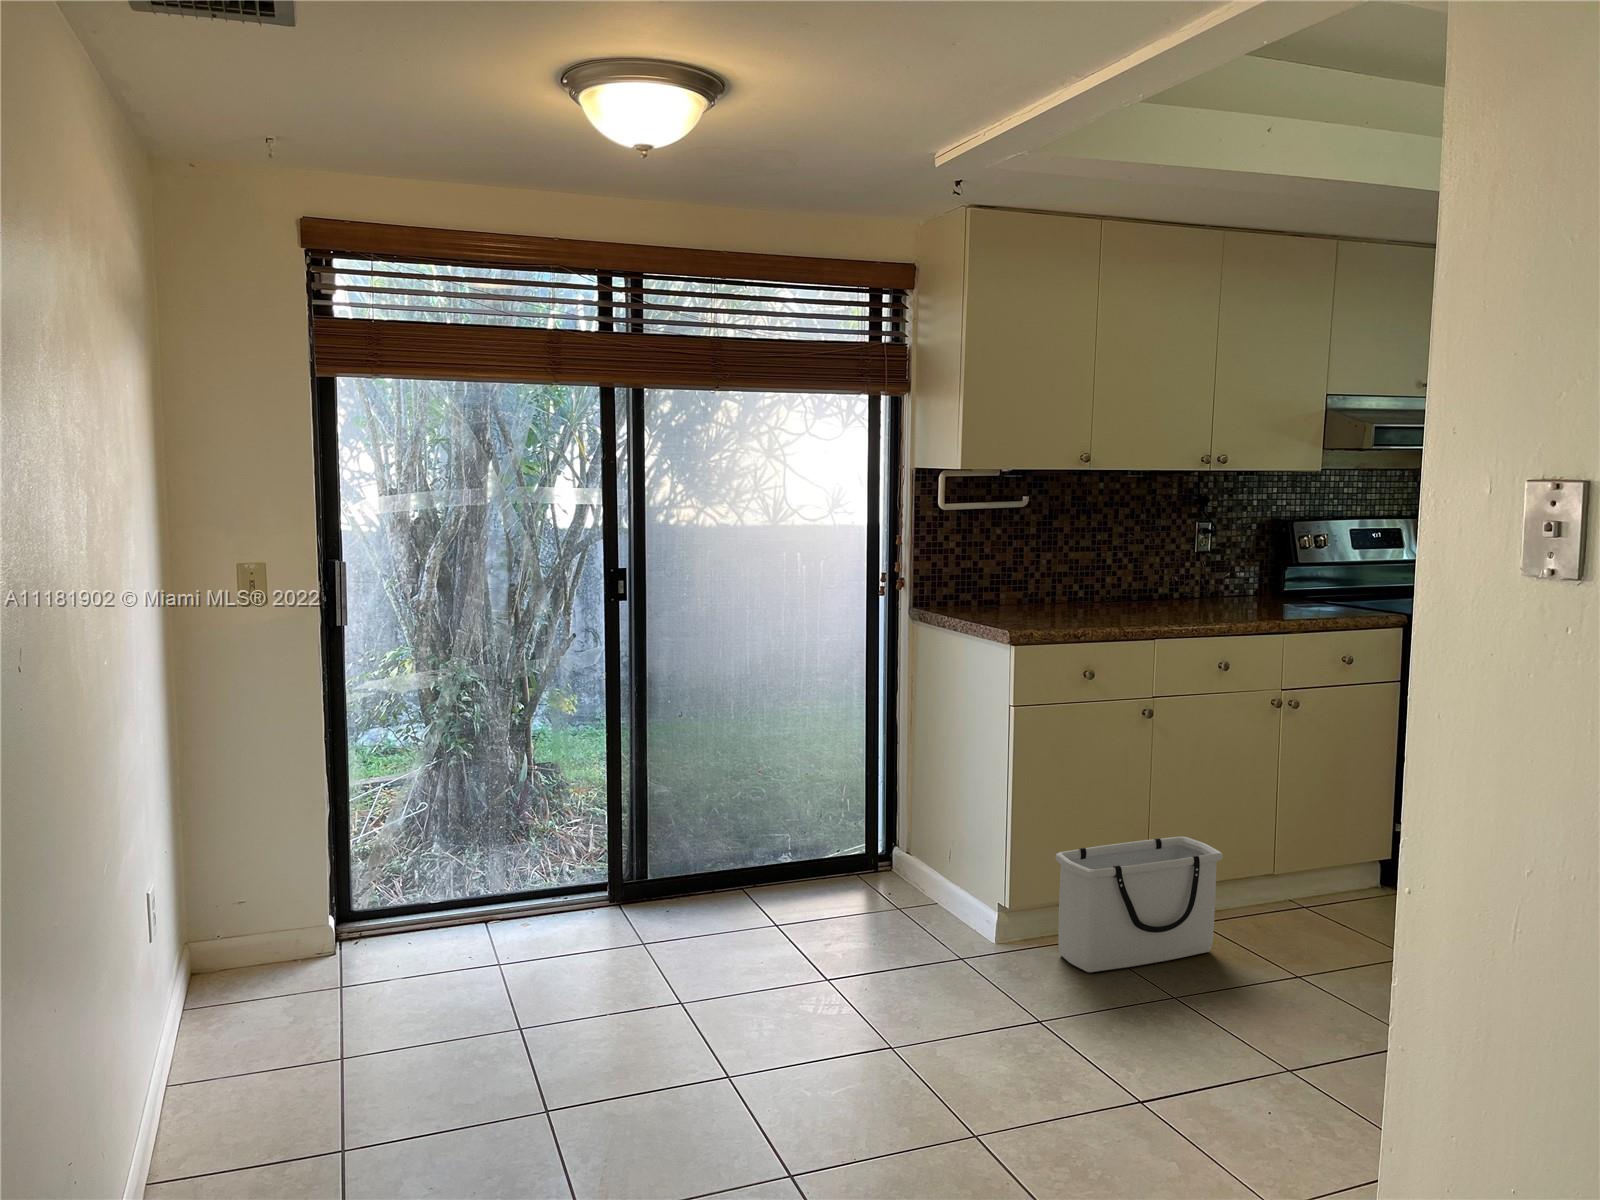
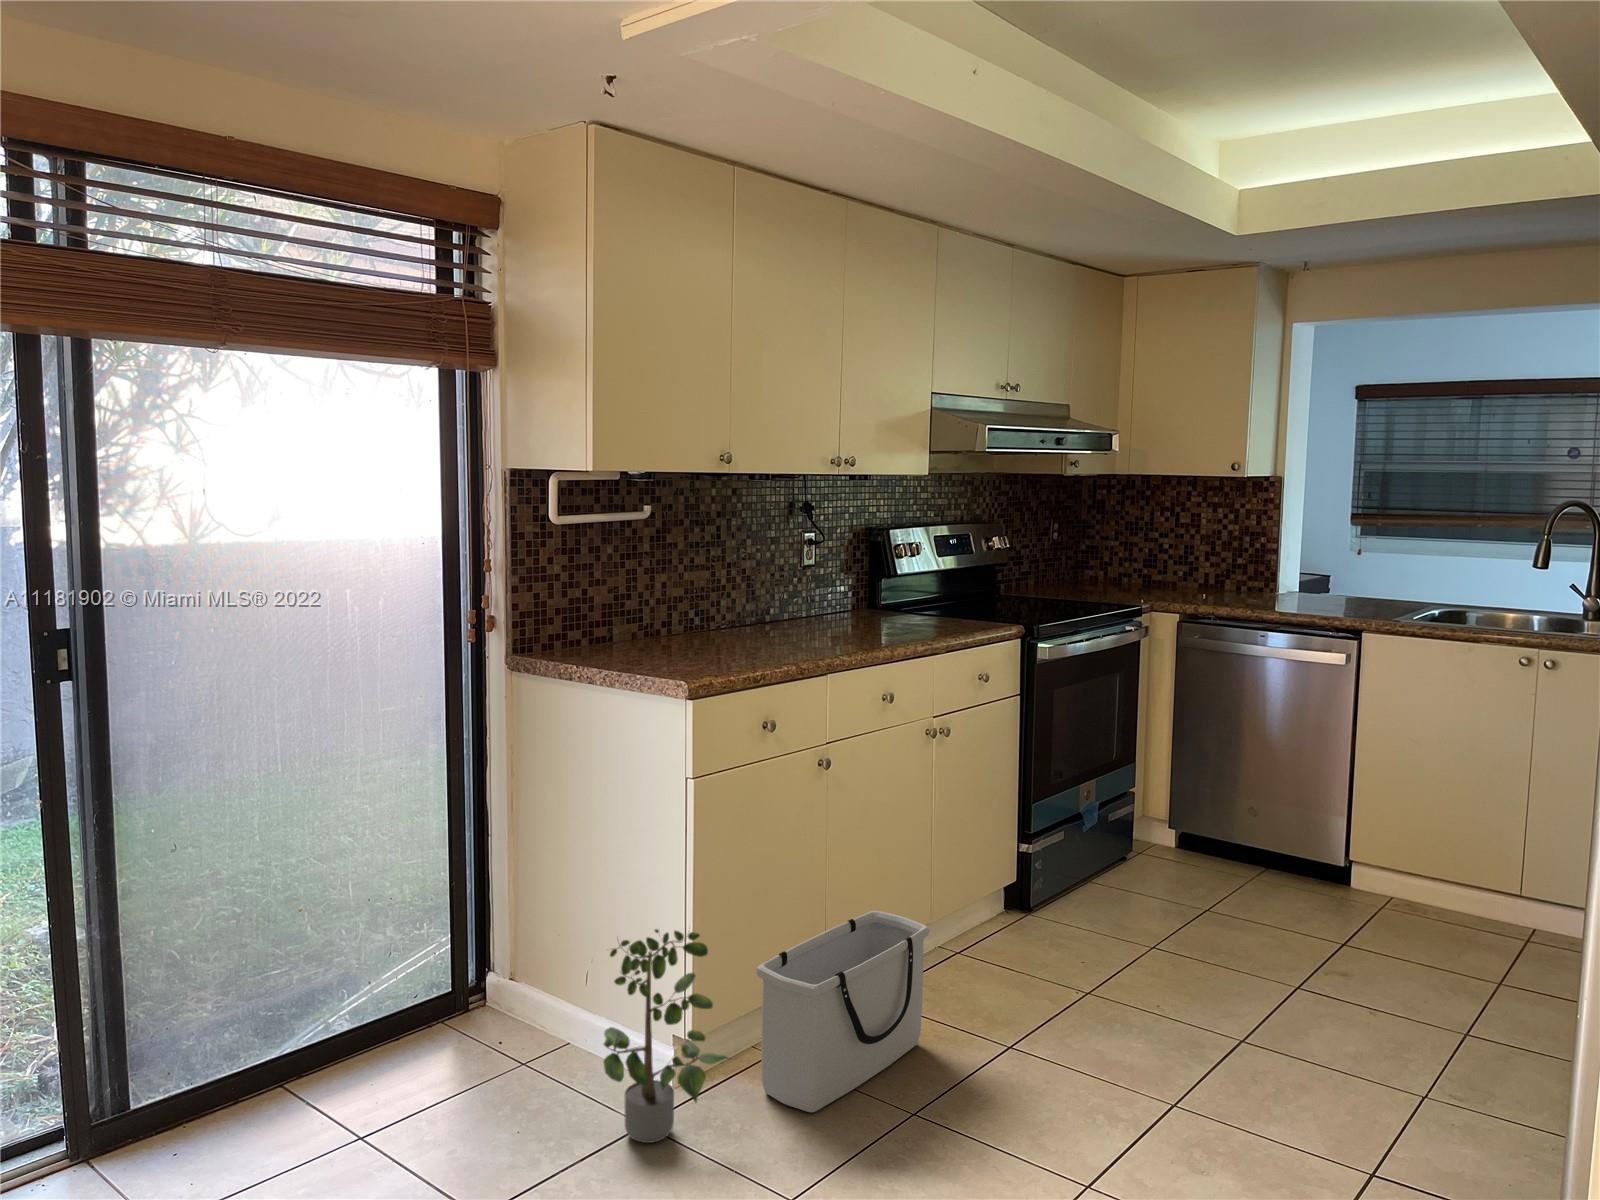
potted plant: none [924,806,1023,964] -> present [604,929,728,1143]

